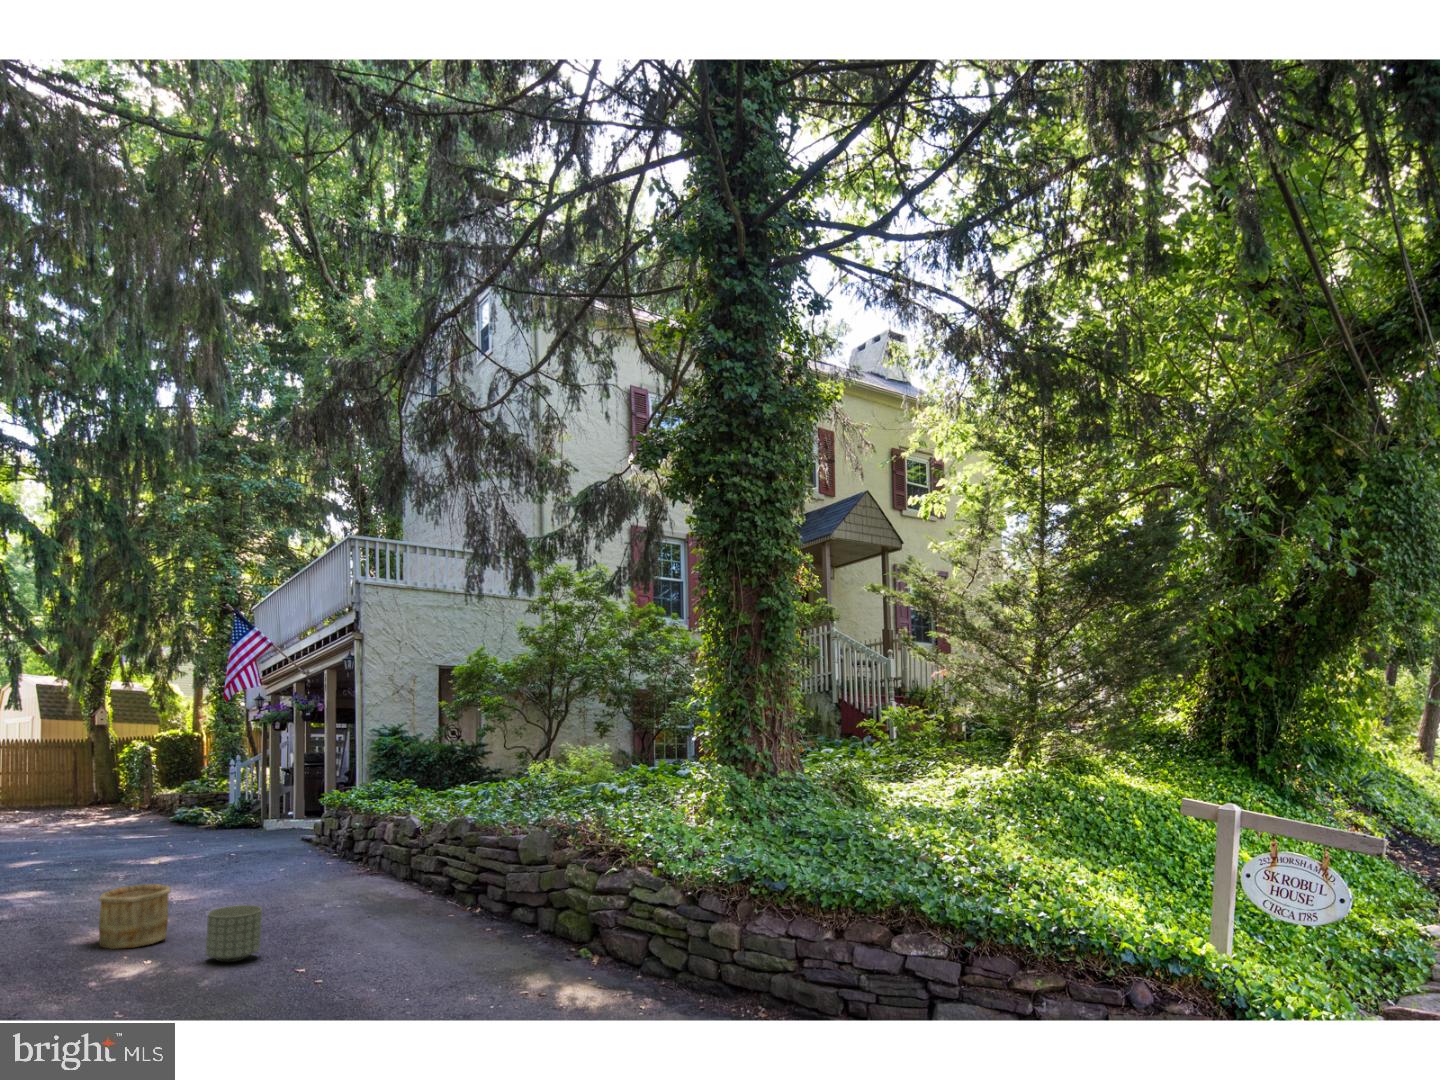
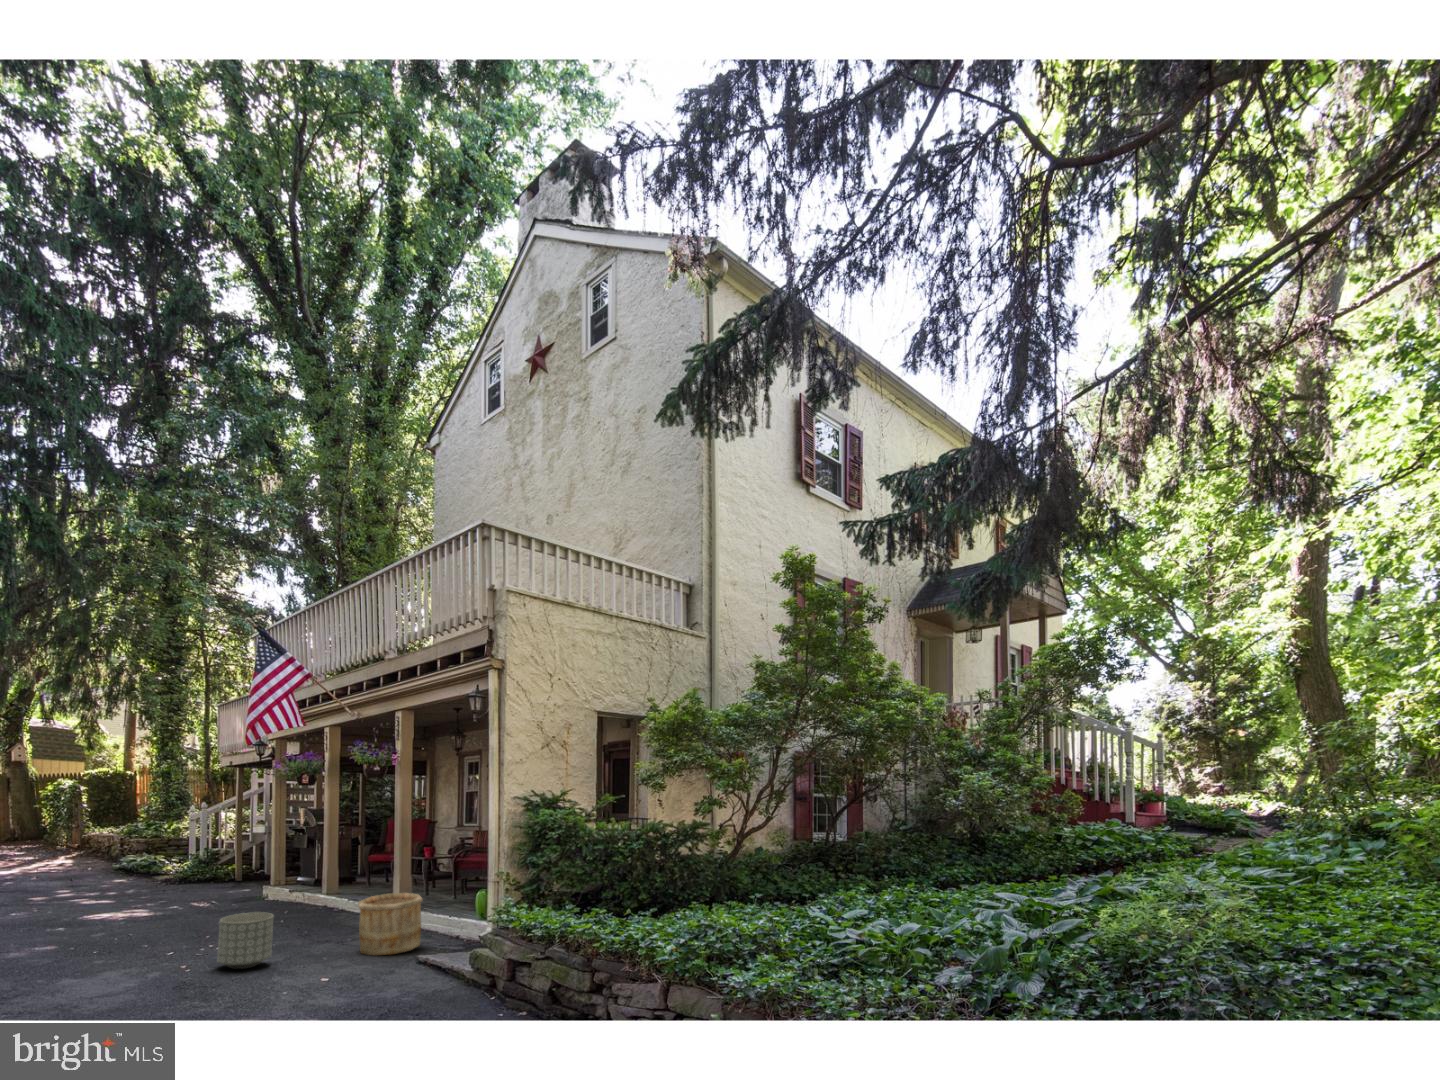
wooden bucket: present [98,884,171,949] -> present [358,893,423,955]

